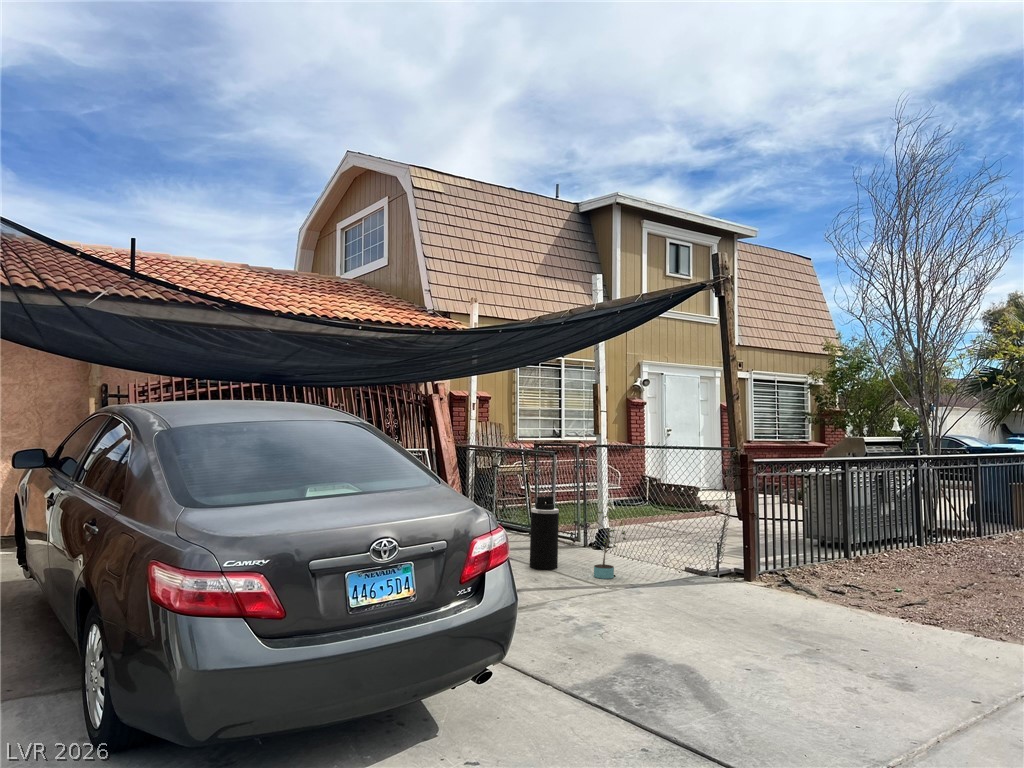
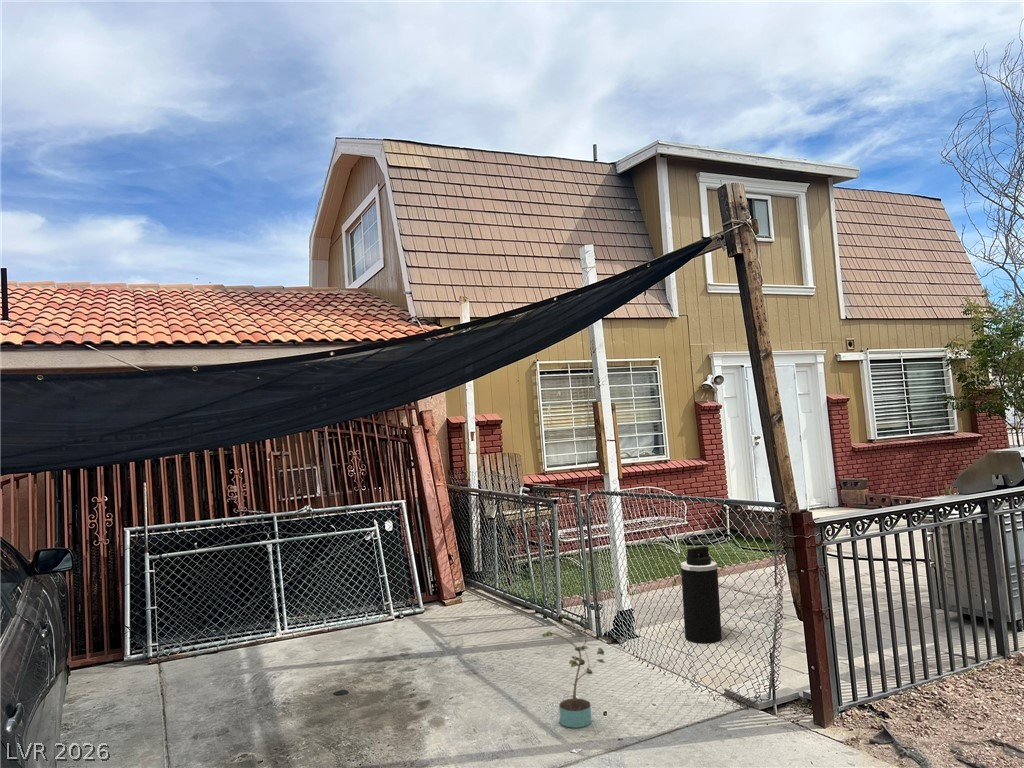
trash can: present [530,496,559,570] -> present [681,546,722,643]

